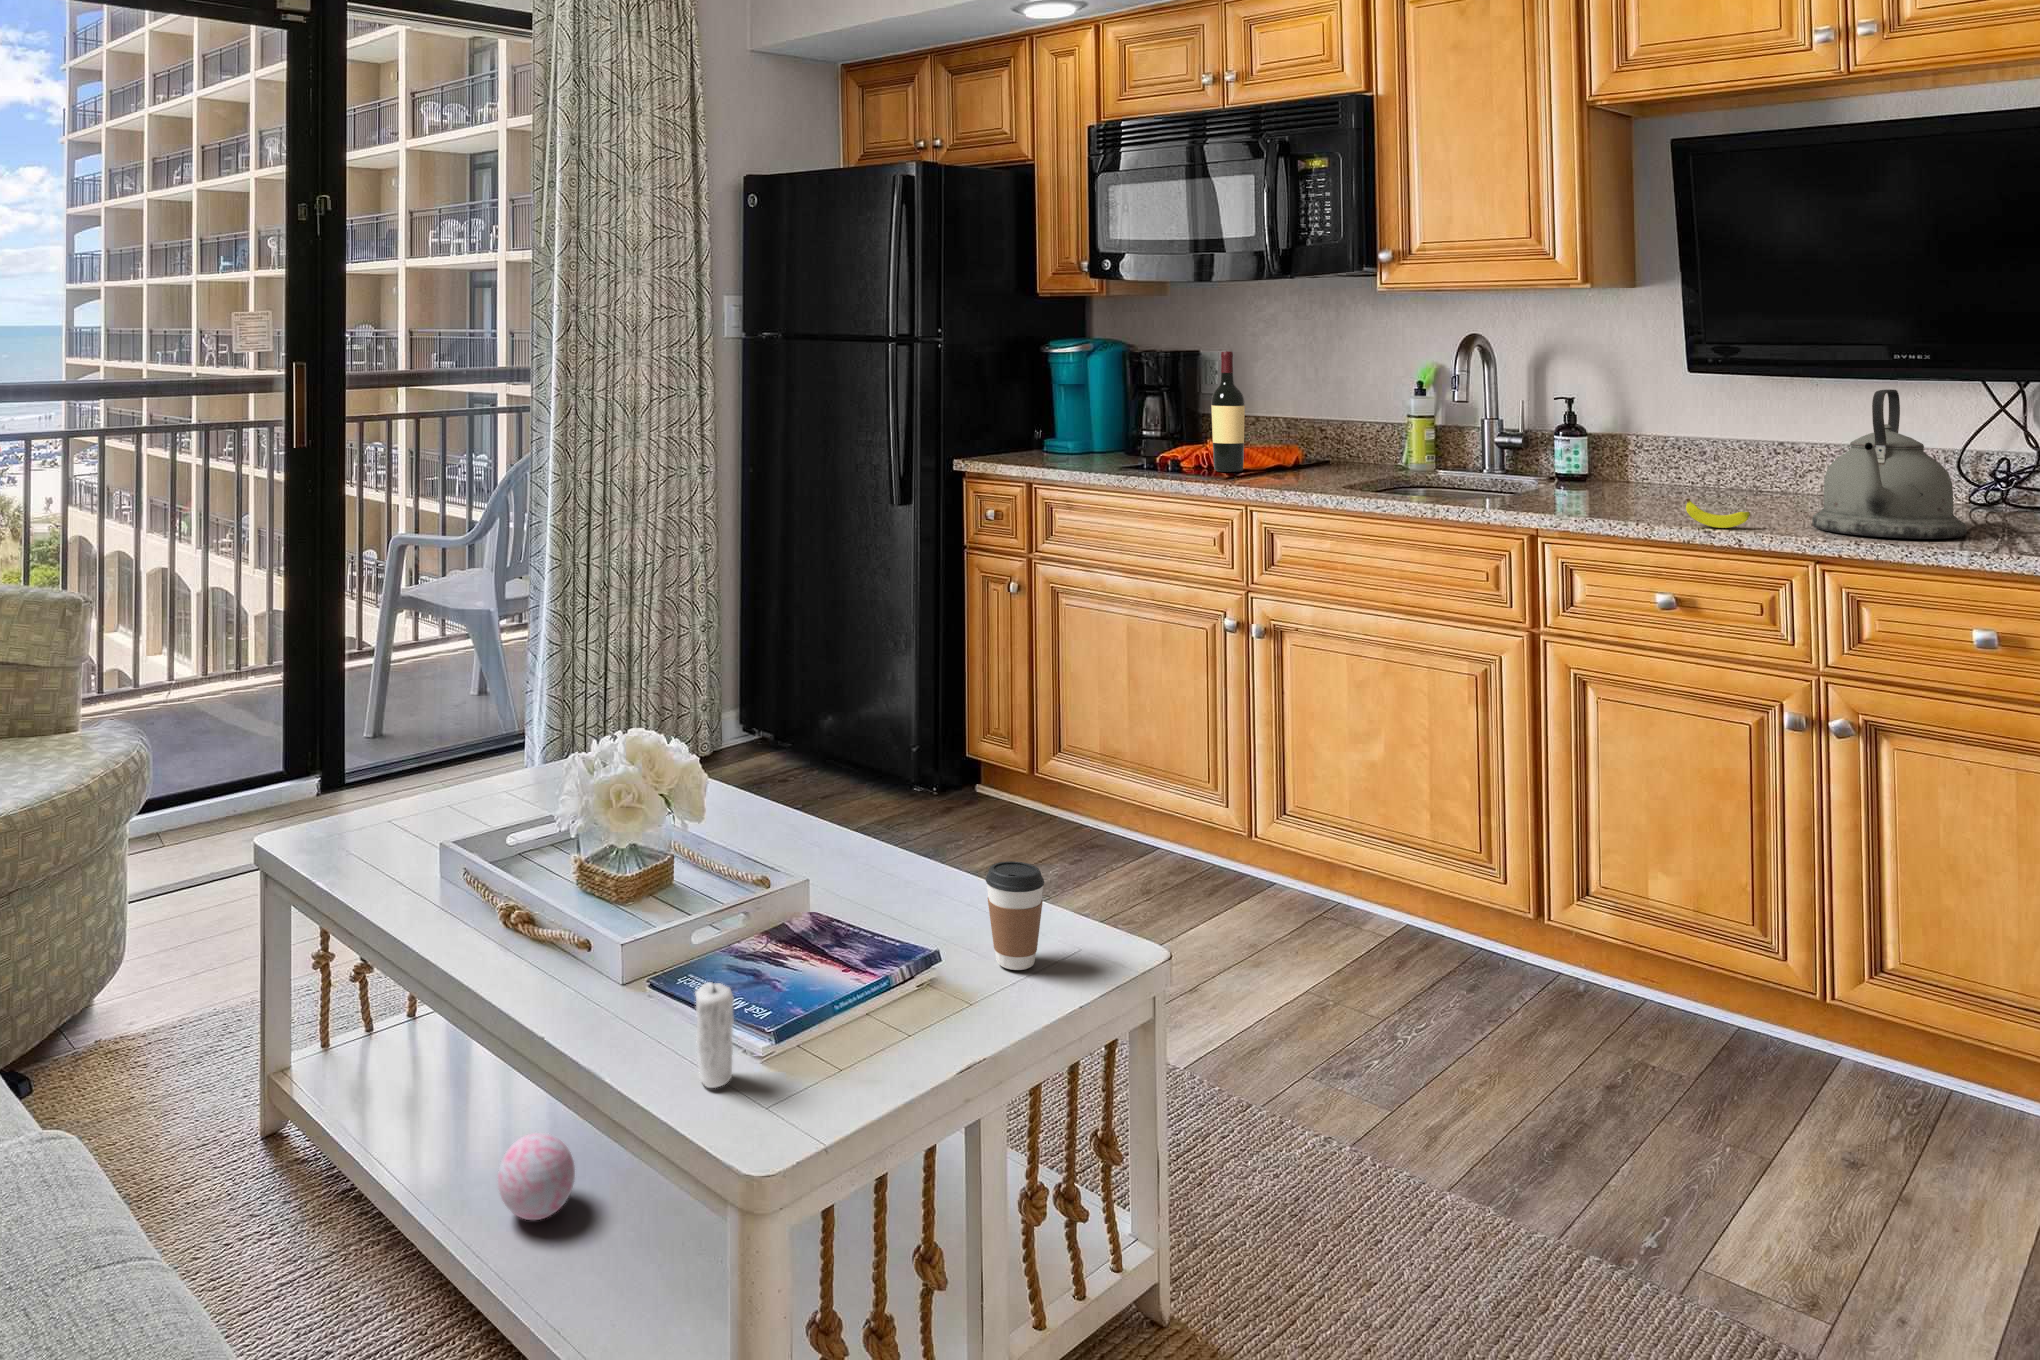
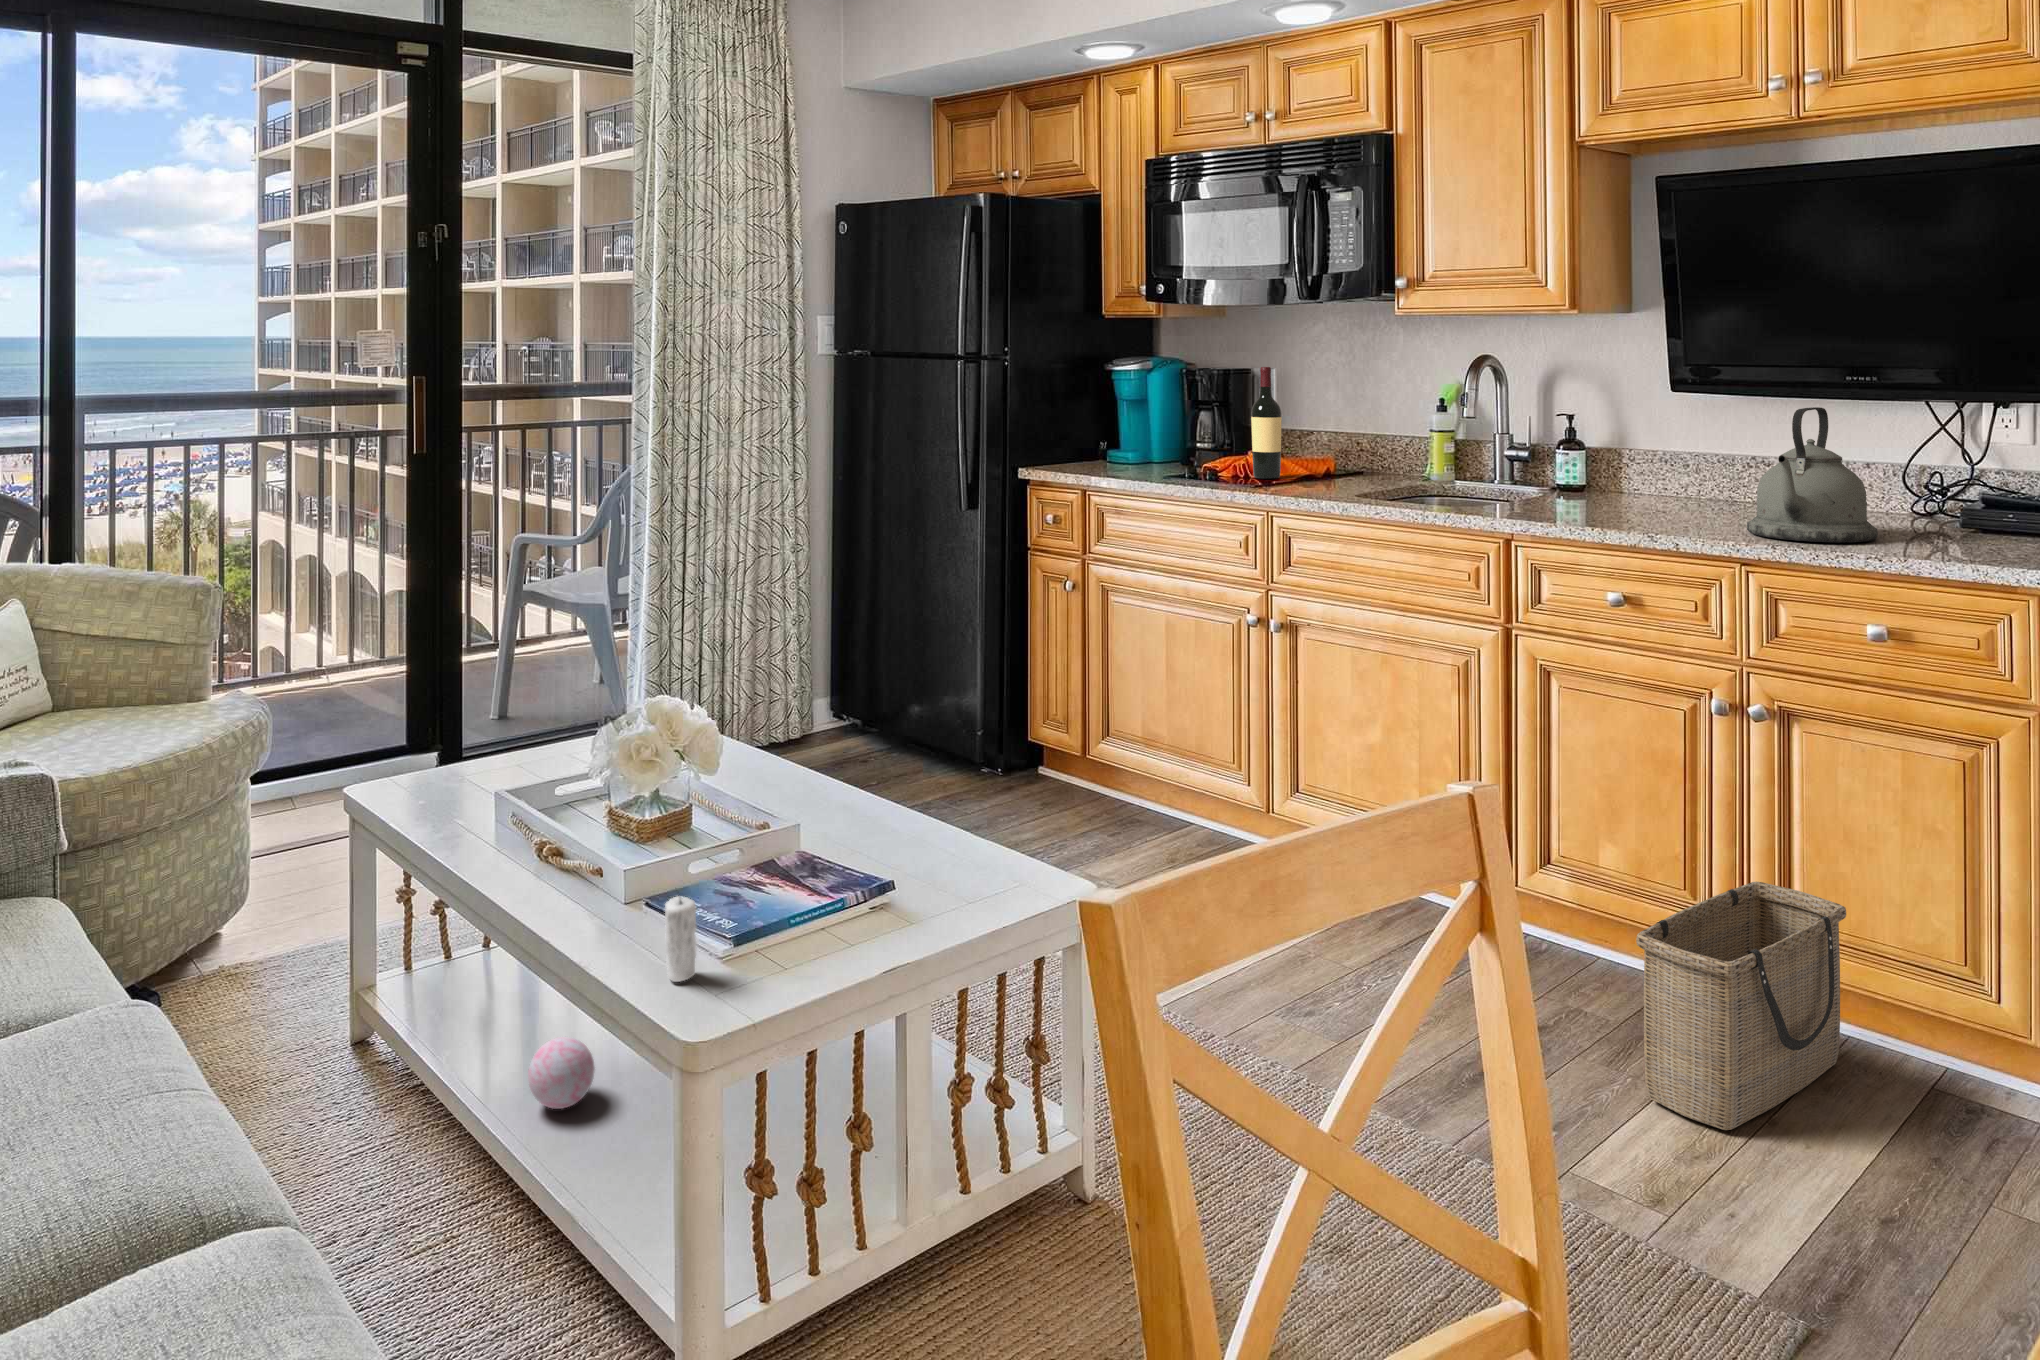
banana: present [1686,498,1750,528] -> none [1635,505,1690,532]
coffee cup: present [986,861,1044,970] -> none [936,809,985,899]
basket: none [1741,917,1958,1209] -> present [1636,882,1846,1130]

